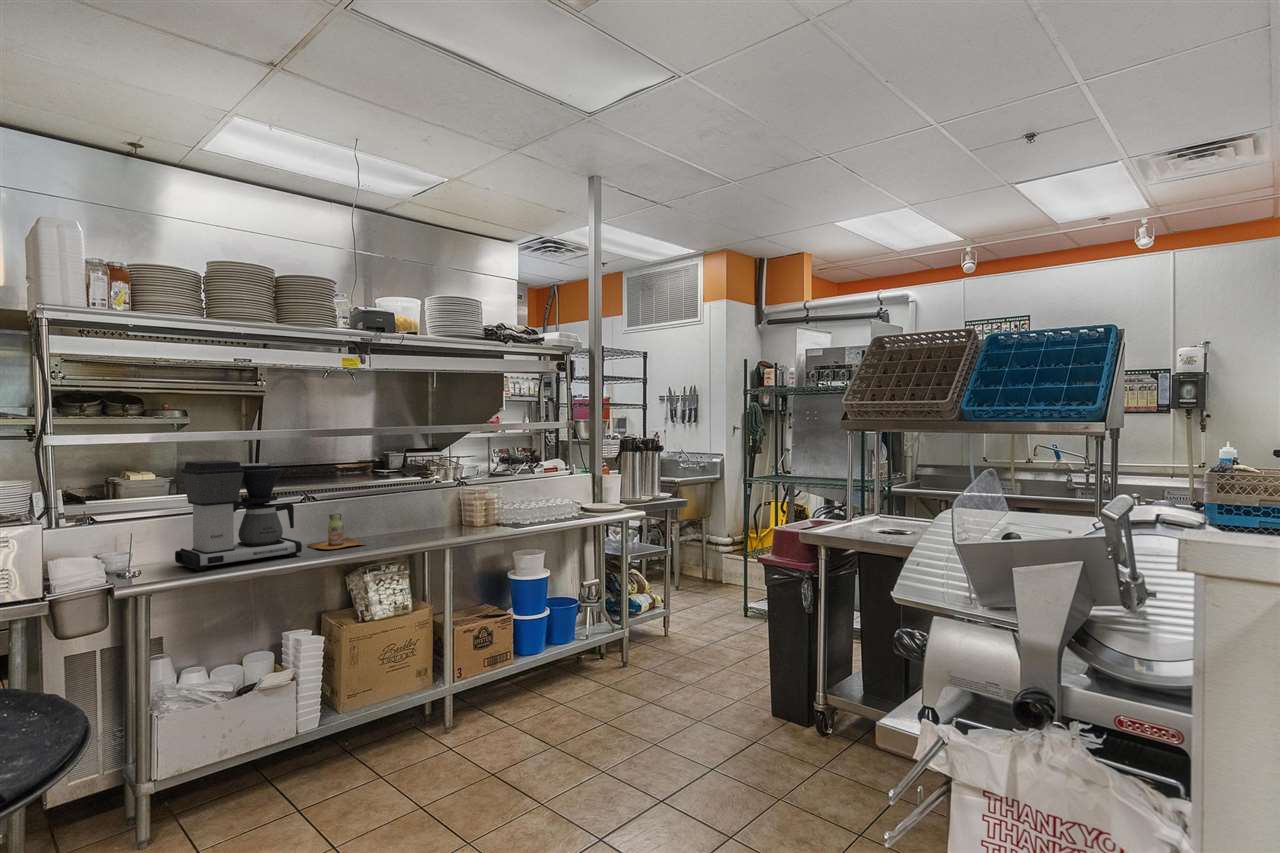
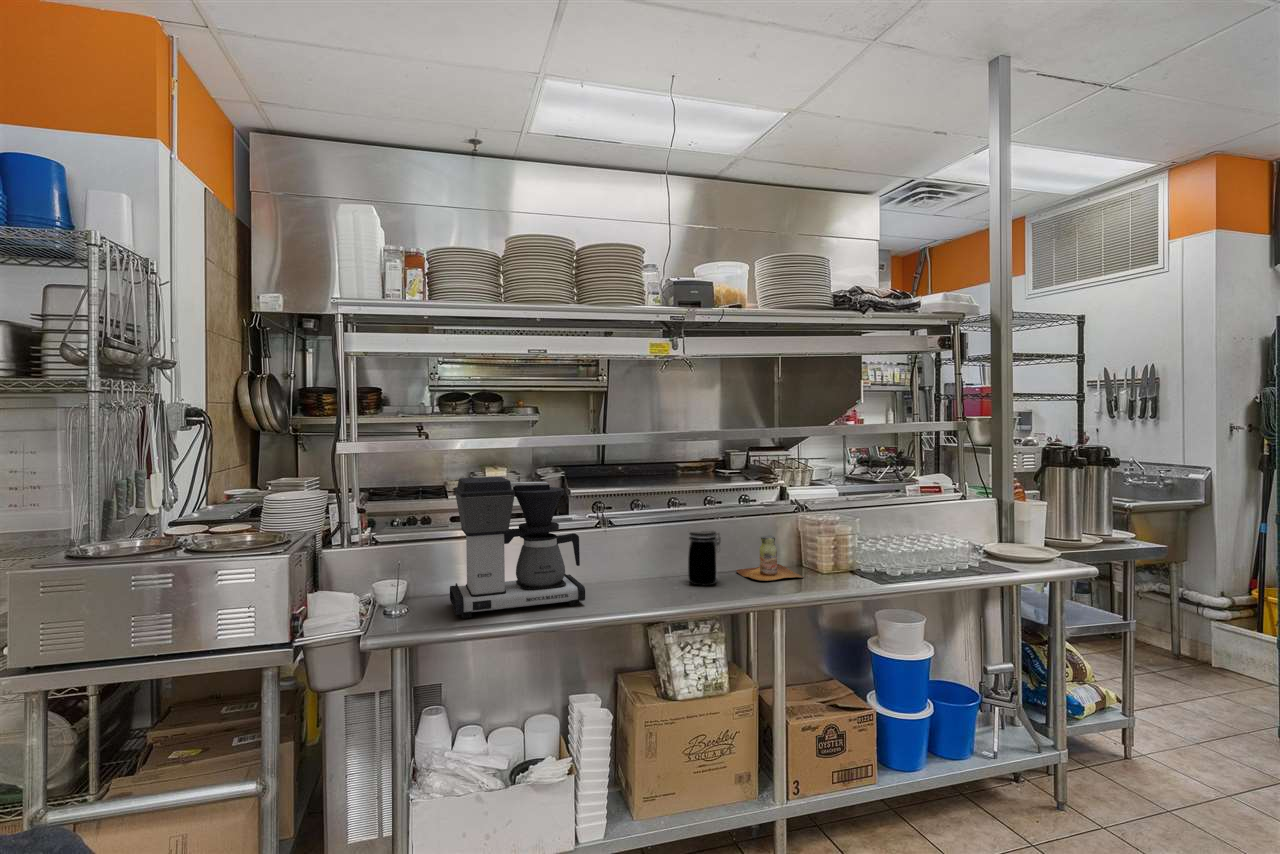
jar: none [376,499,405,539] -> present [688,529,721,585]
bottle: present [308,513,365,549] -> present [736,536,803,581]

